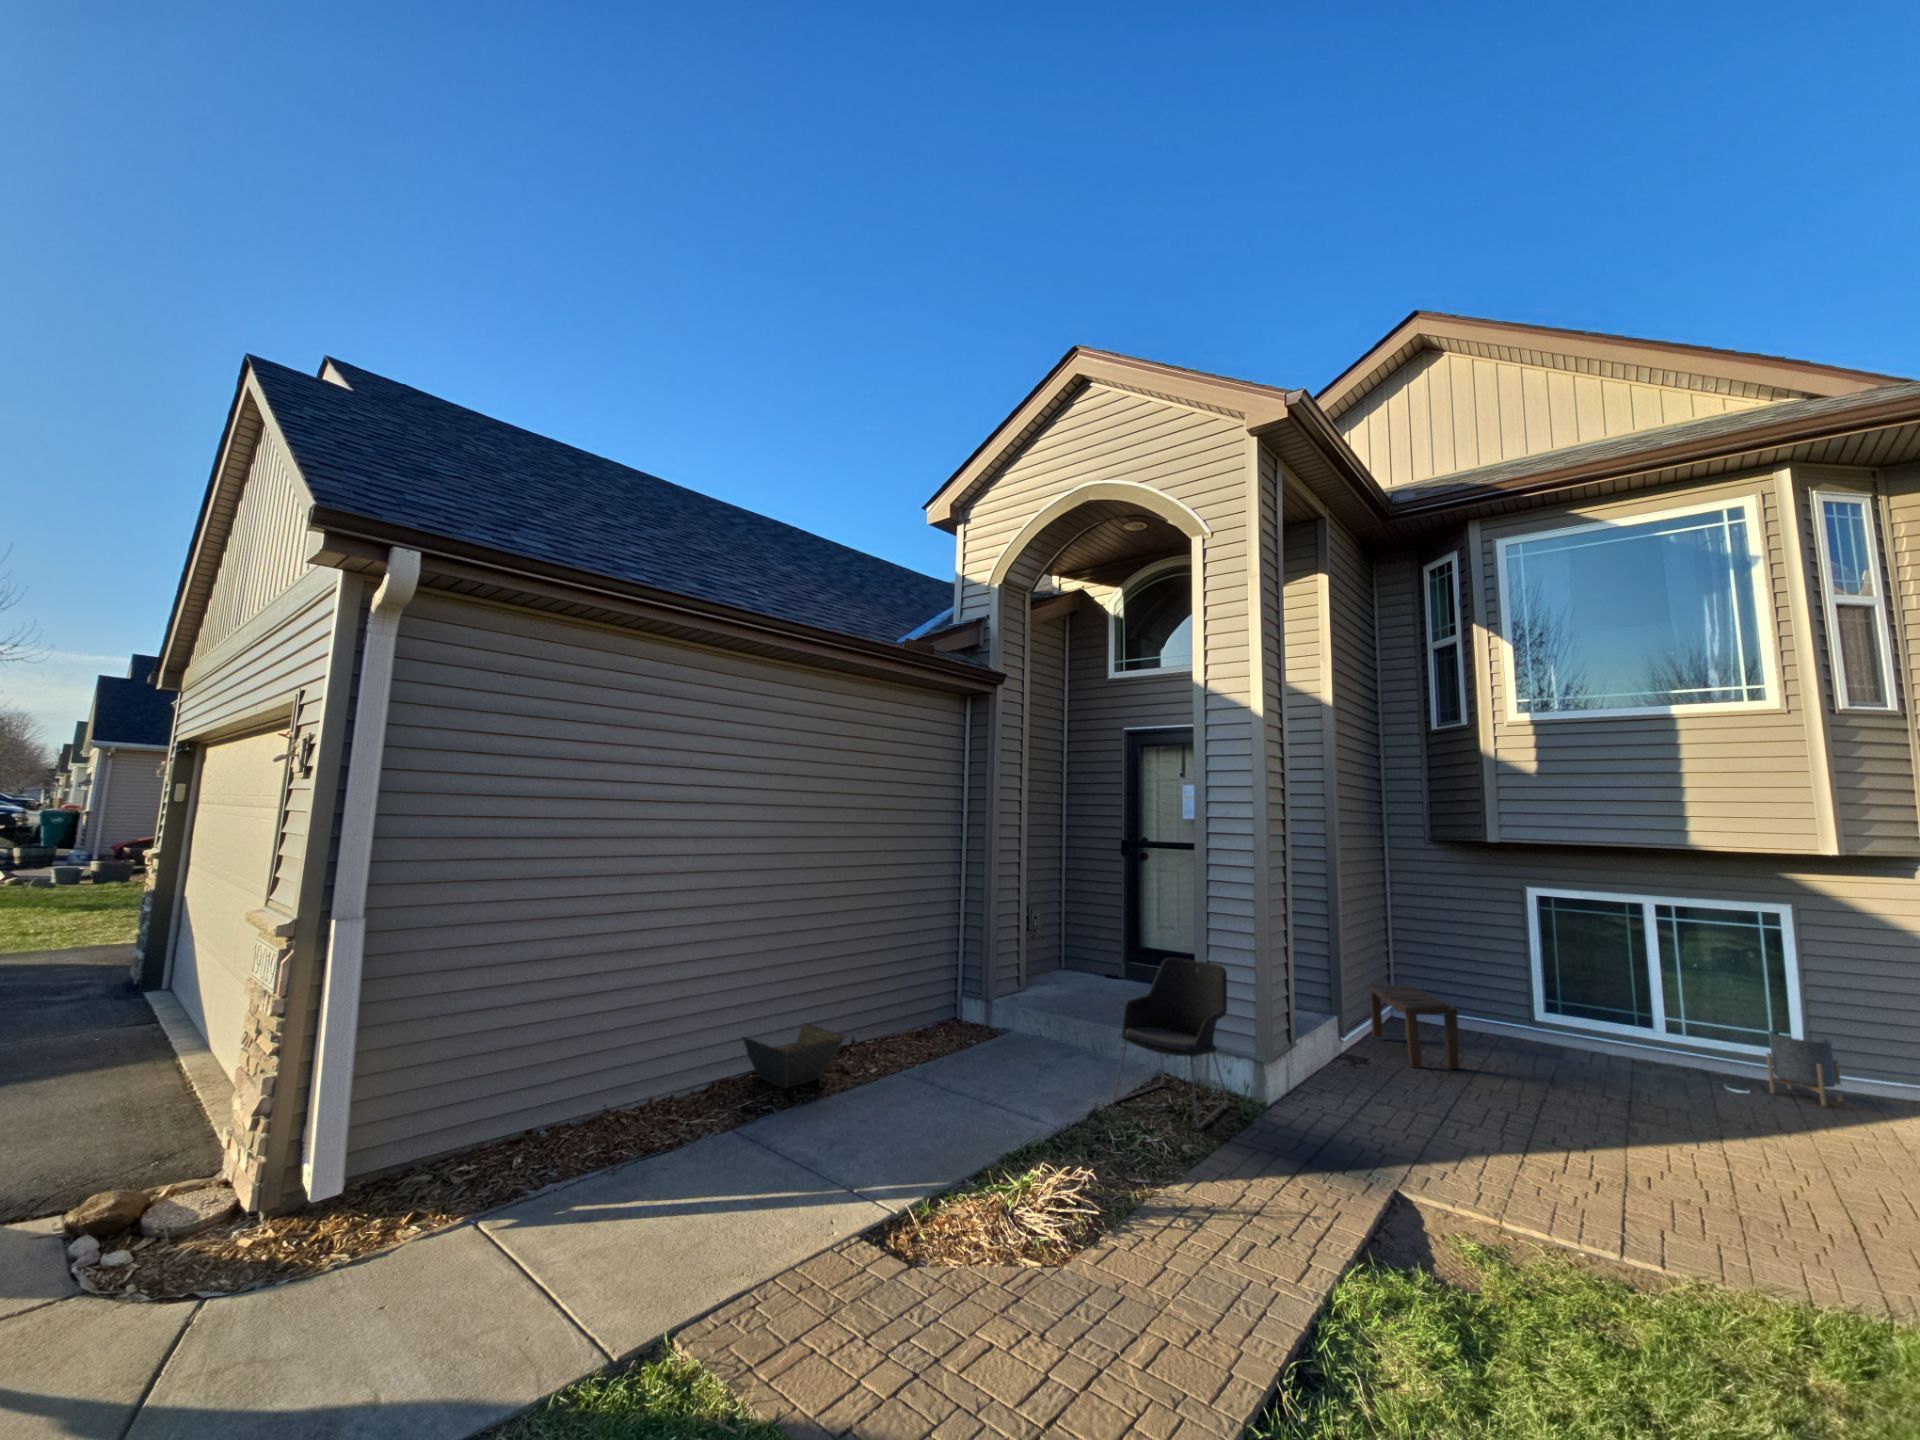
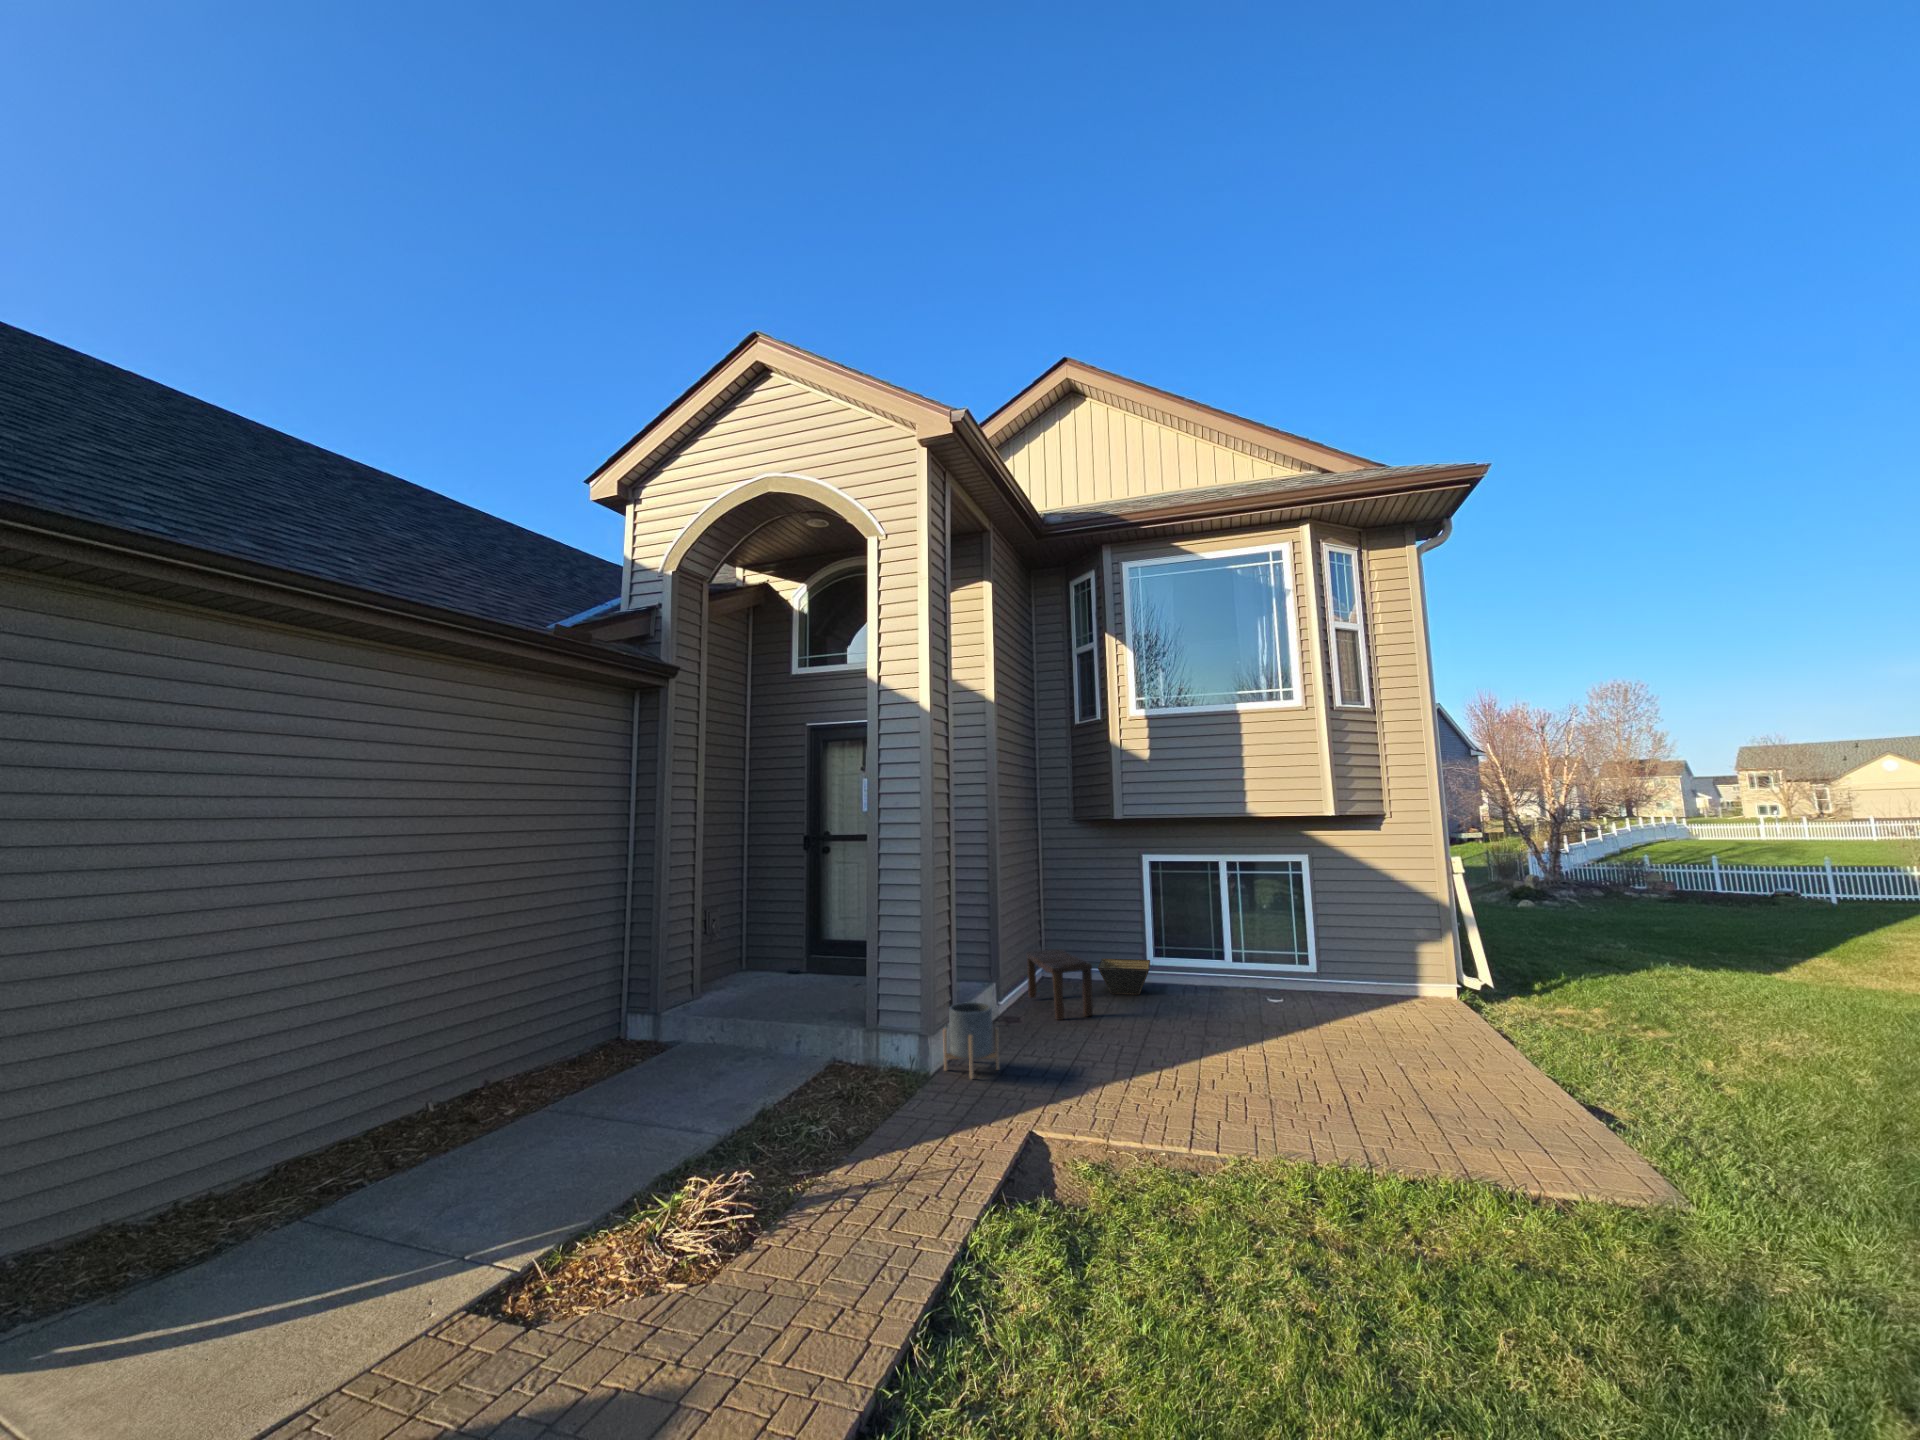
chair: present [1113,958,1228,1129] -> none [785,947,898,1110]
basket: present [742,1023,845,1089] -> present [1098,959,1150,995]
planter: present [1766,1031,1843,1107] -> present [943,1002,999,1079]

